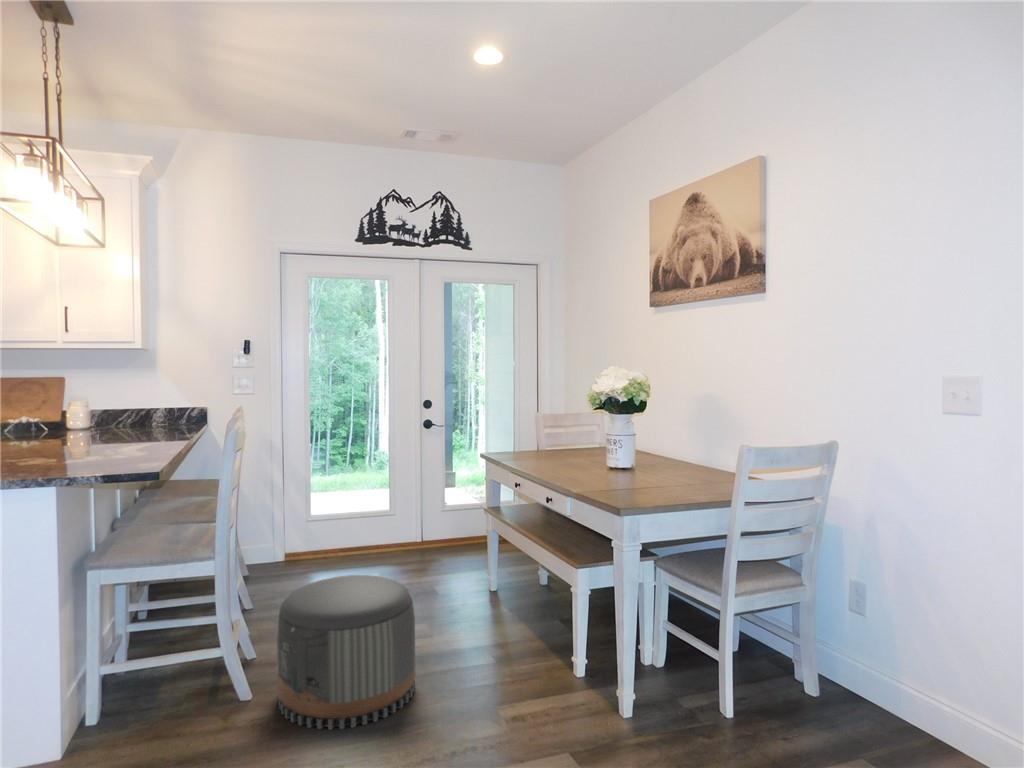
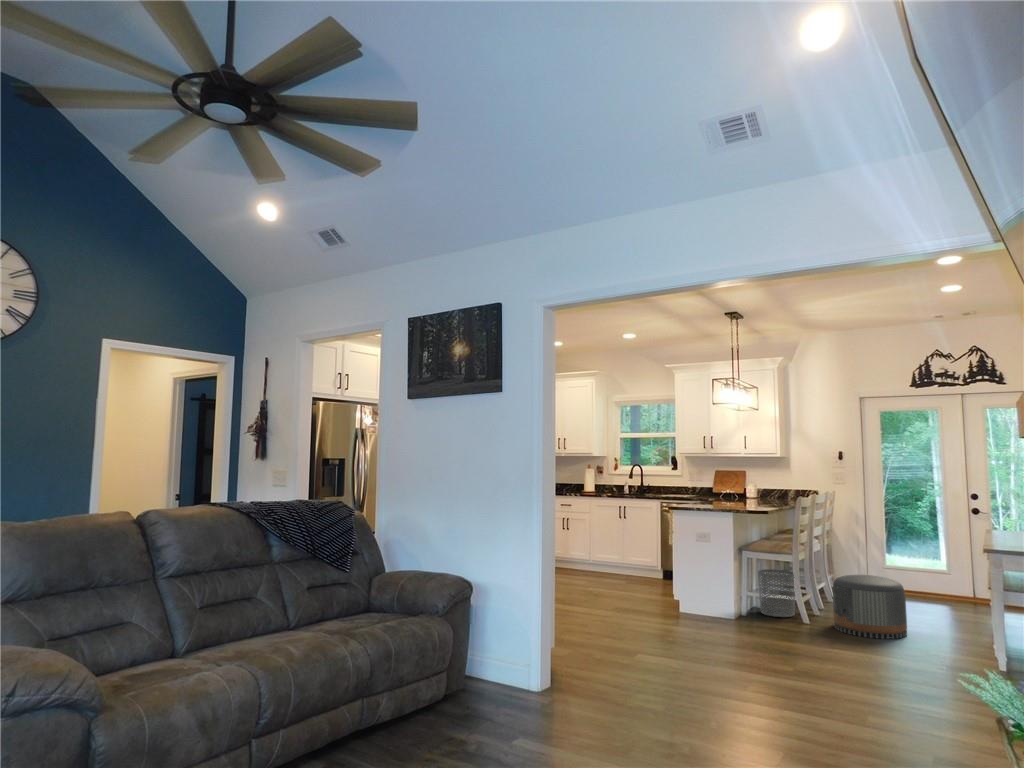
waste bin: none [91,597,186,725] -> present [758,569,795,617]

